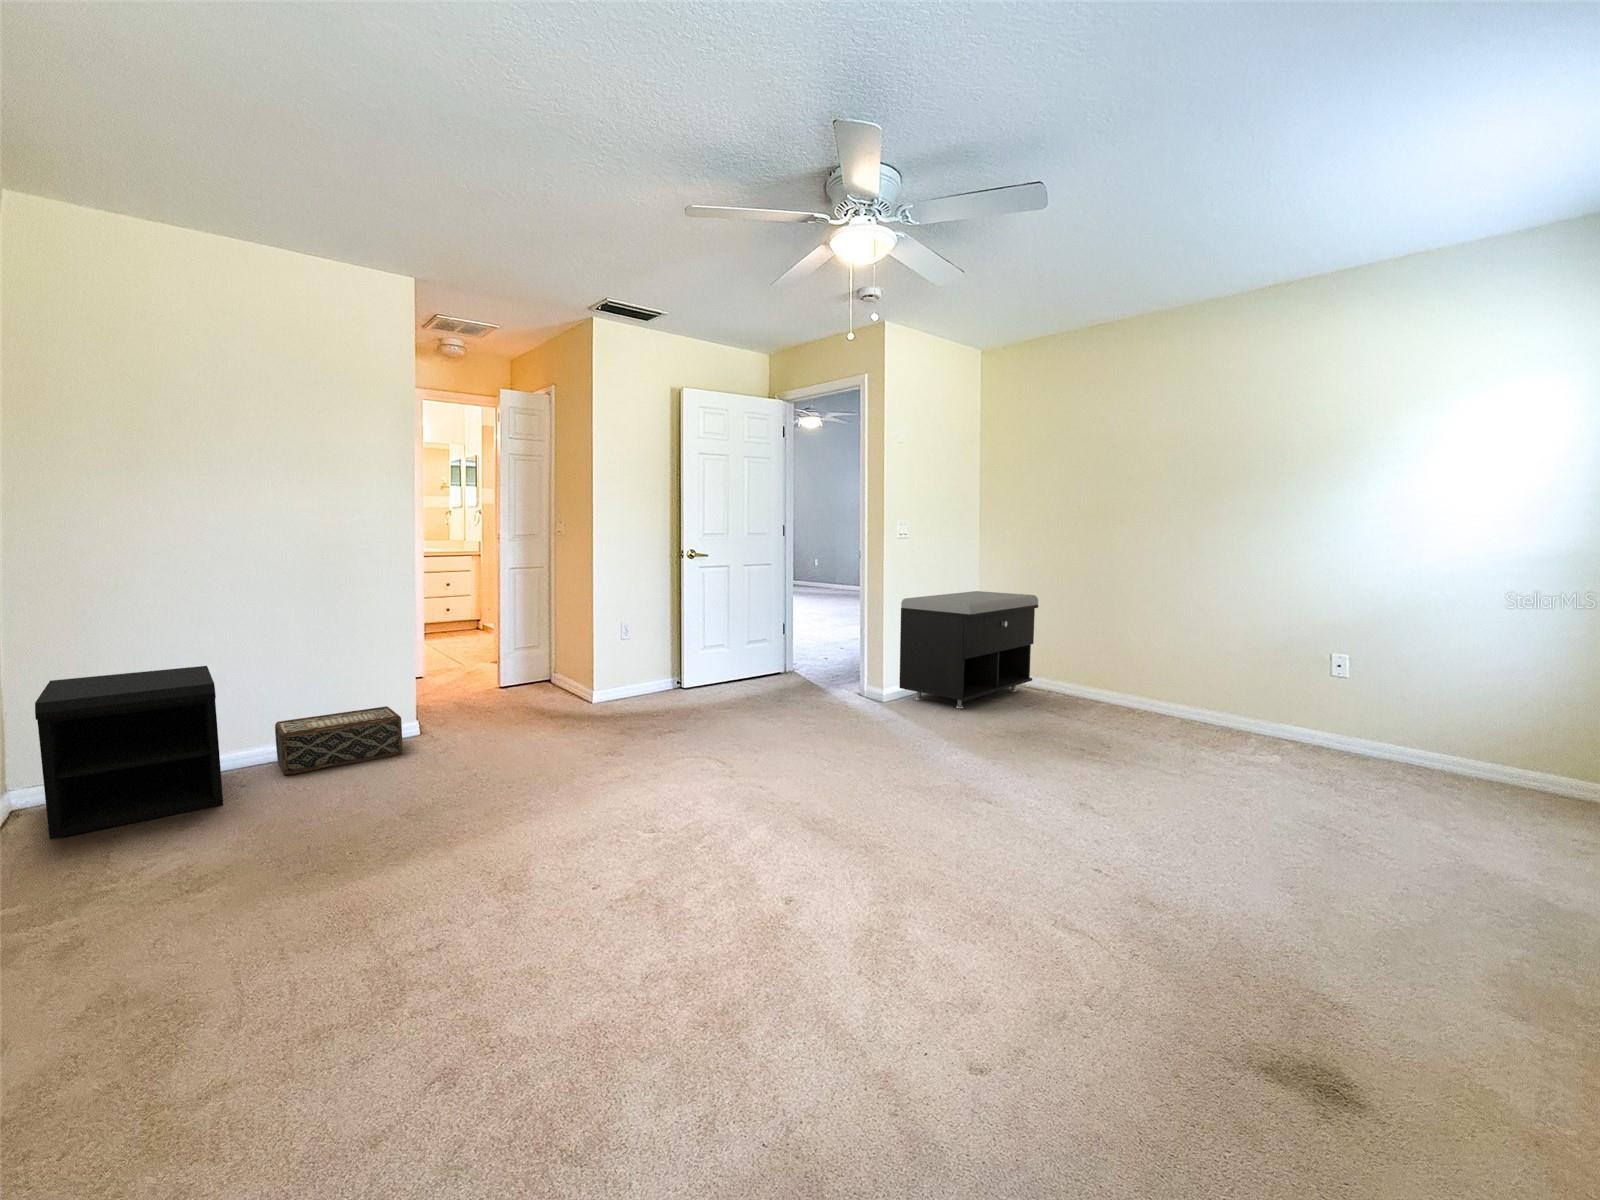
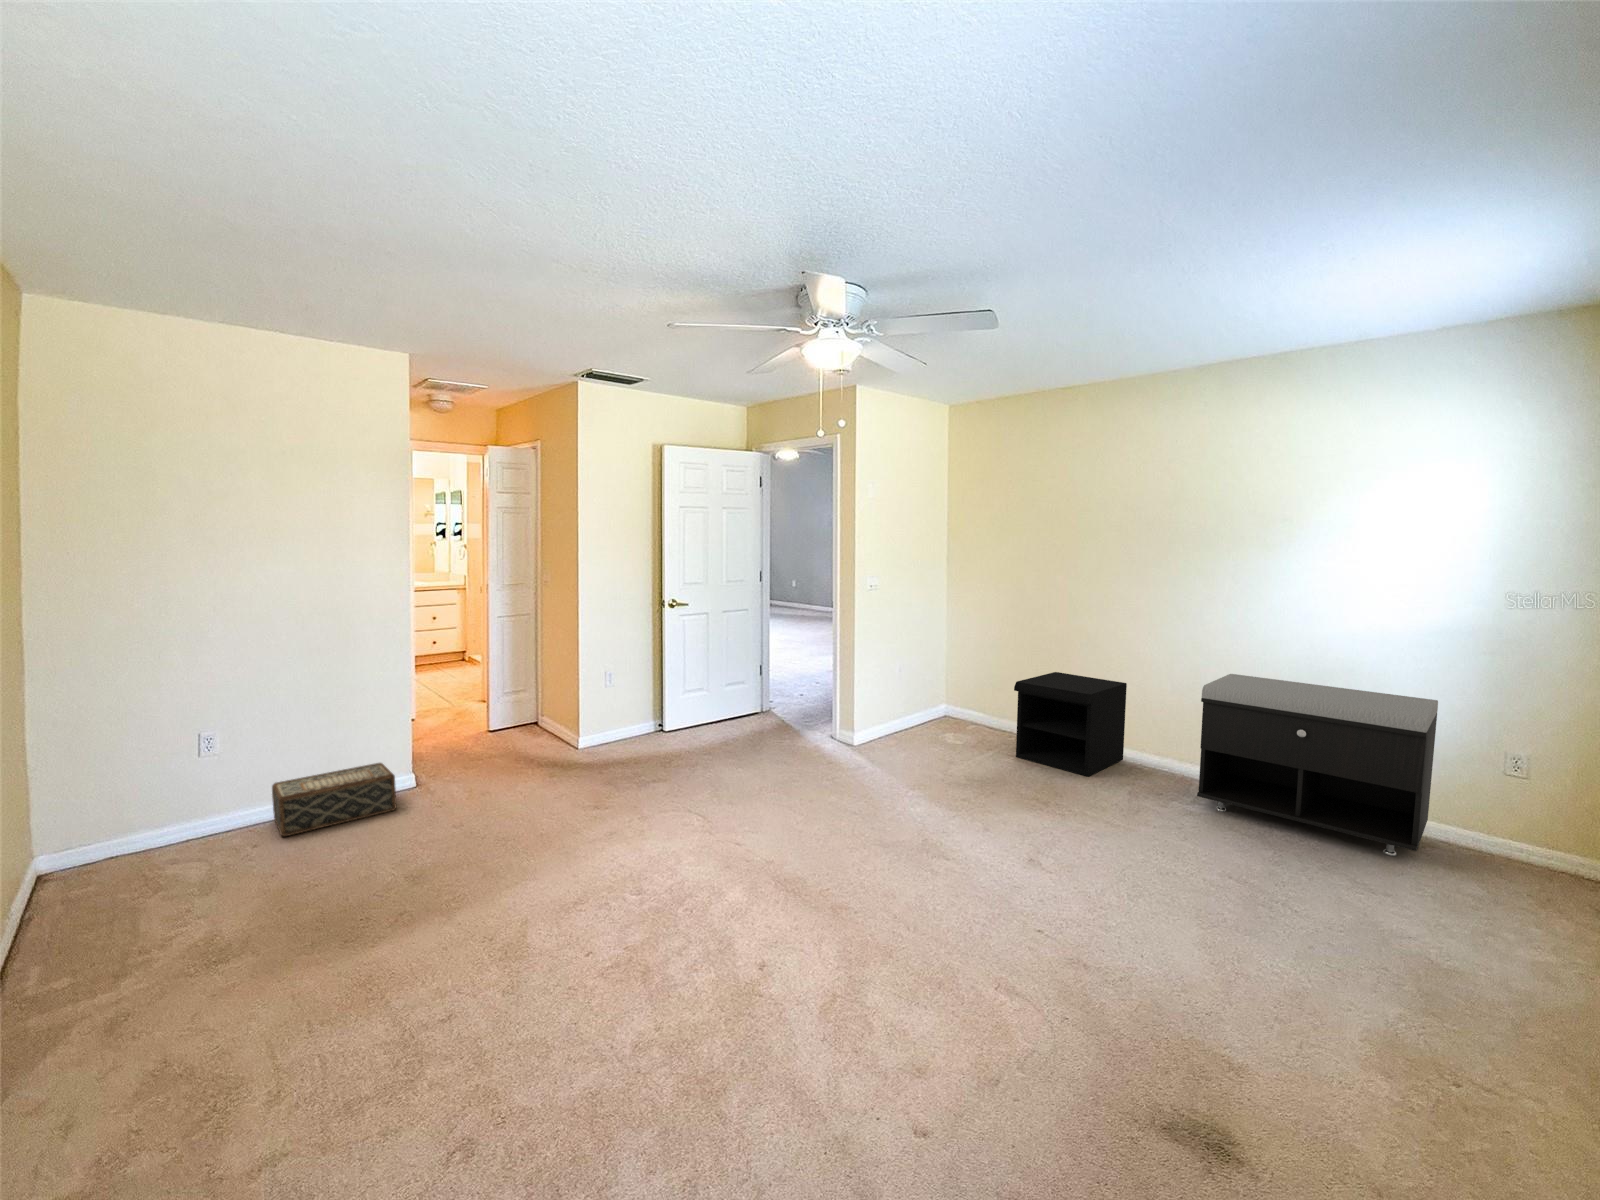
storage bench: present [899,591,1038,709] -> present [1197,674,1438,856]
nightstand: present [35,666,223,839] -> present [1014,672,1127,776]

